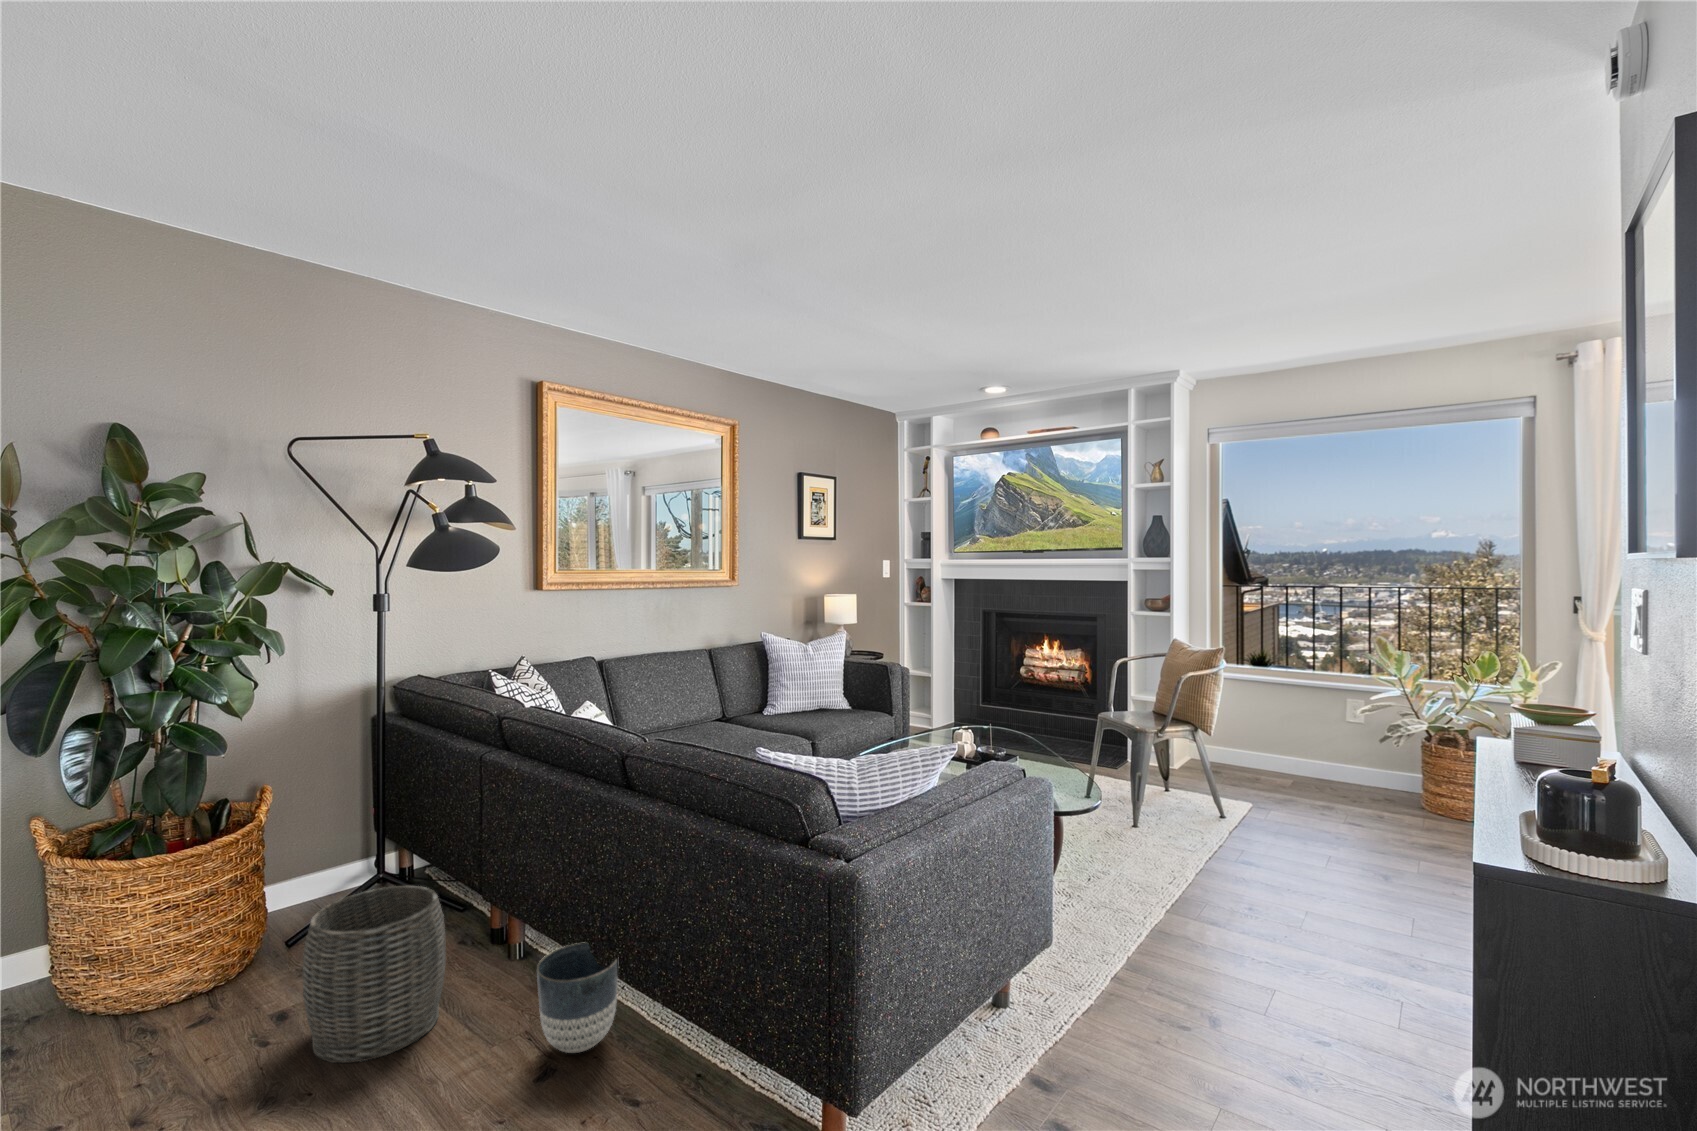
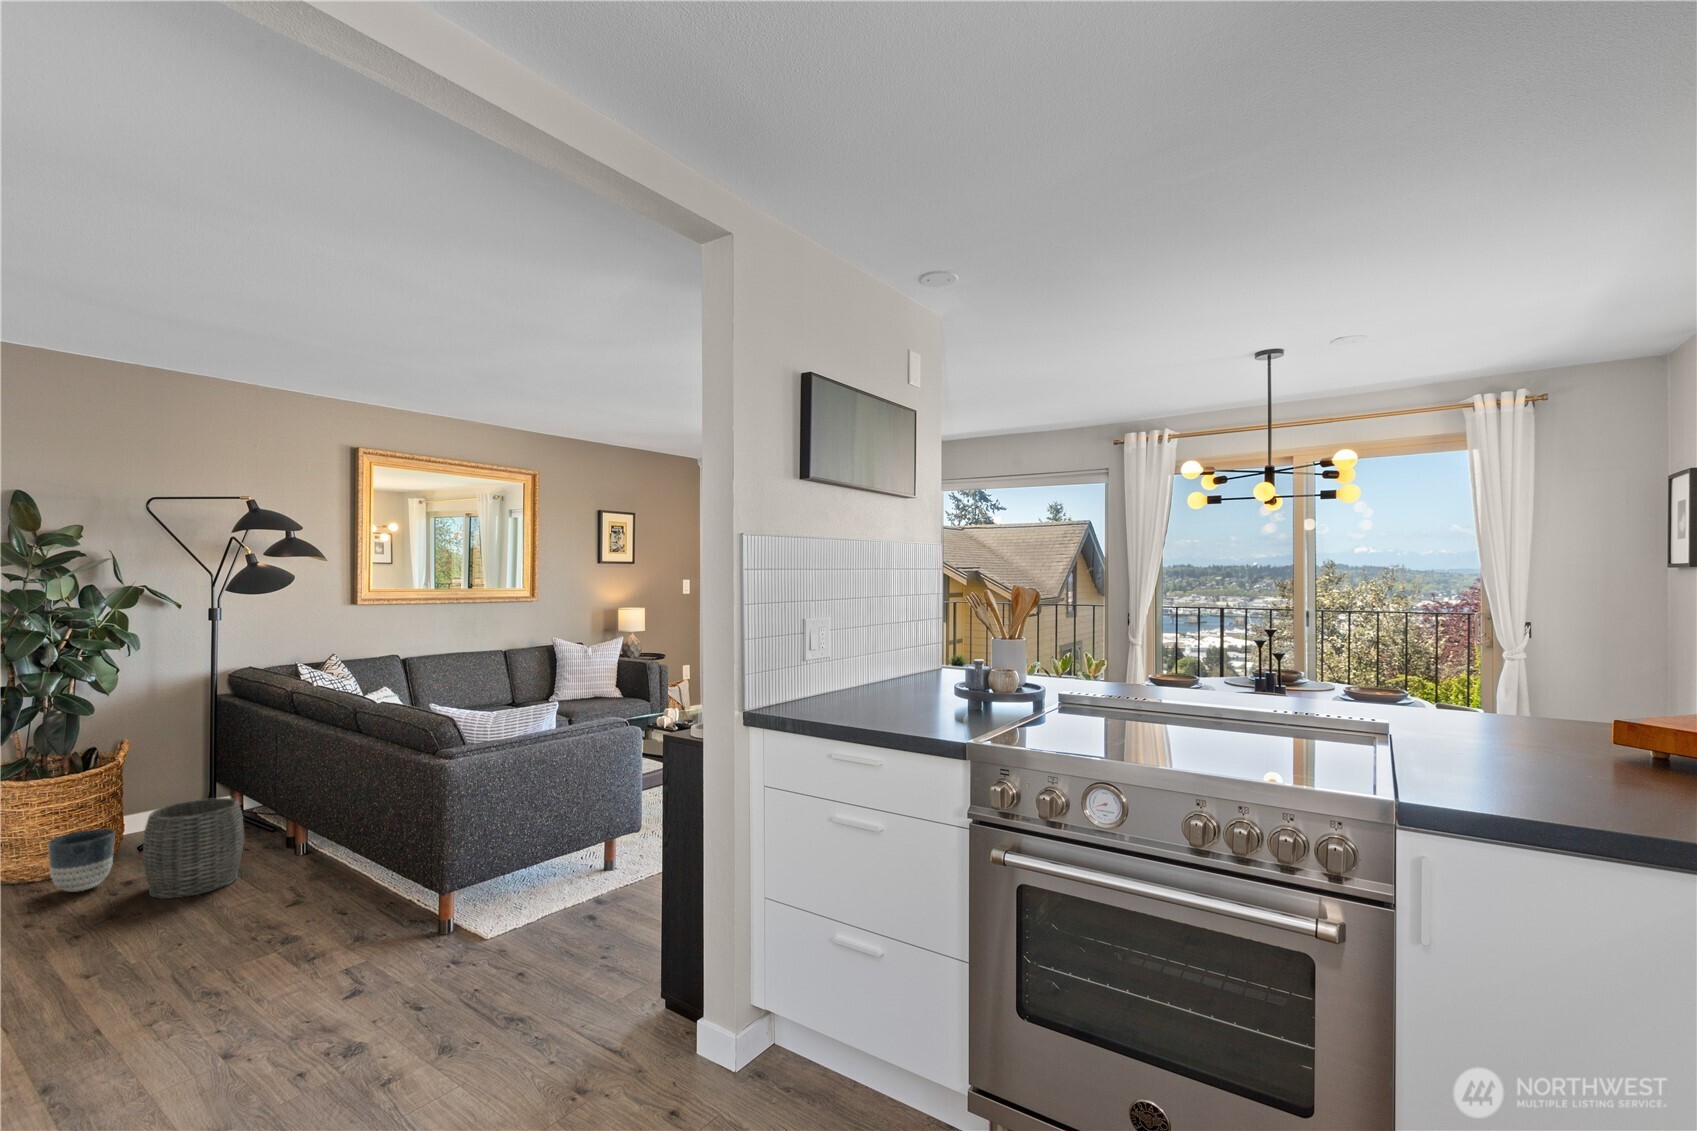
planter: present [537,942,618,1053] -> present [48,829,115,892]

